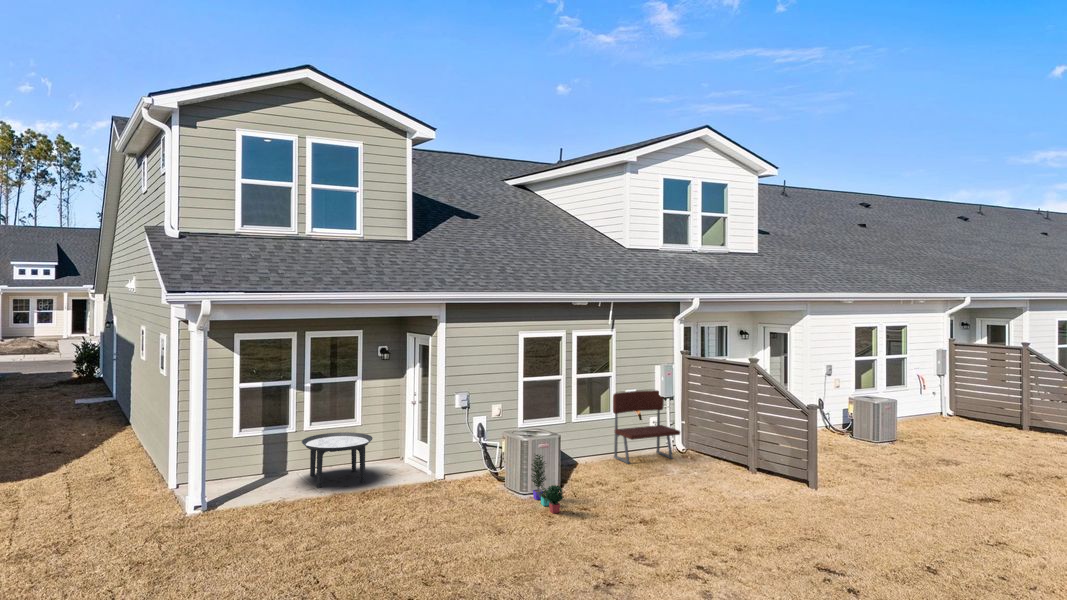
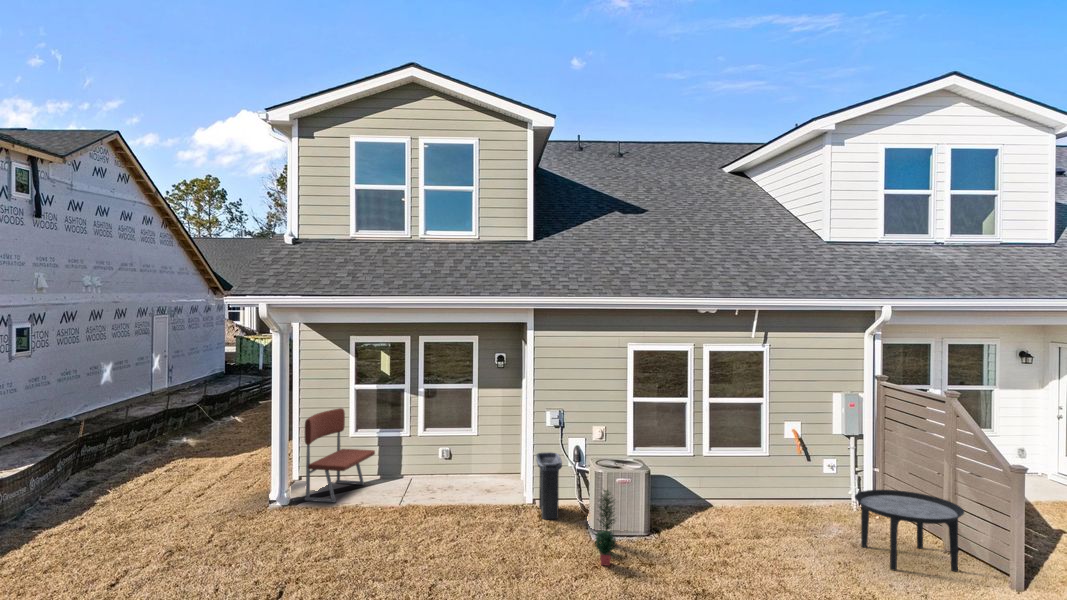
bench: present [613,390,680,464] -> present [305,408,375,503]
trash can: none [450,431,482,489] -> present [536,452,562,519]
round table: present [302,432,373,488] -> present [855,490,964,572]

